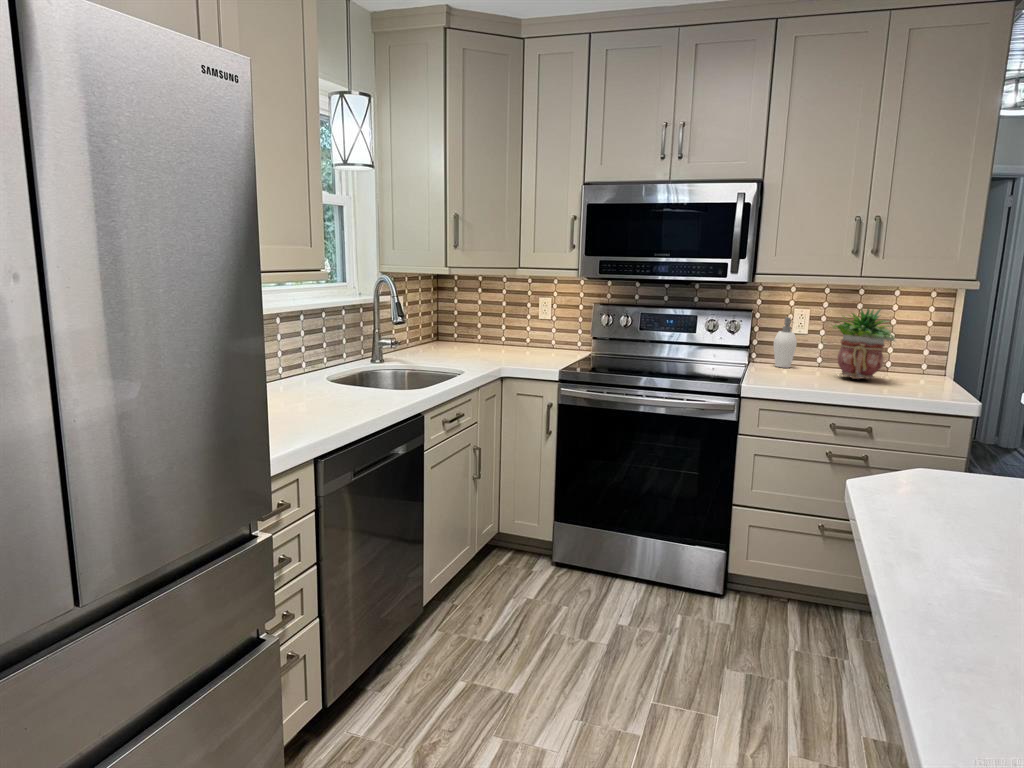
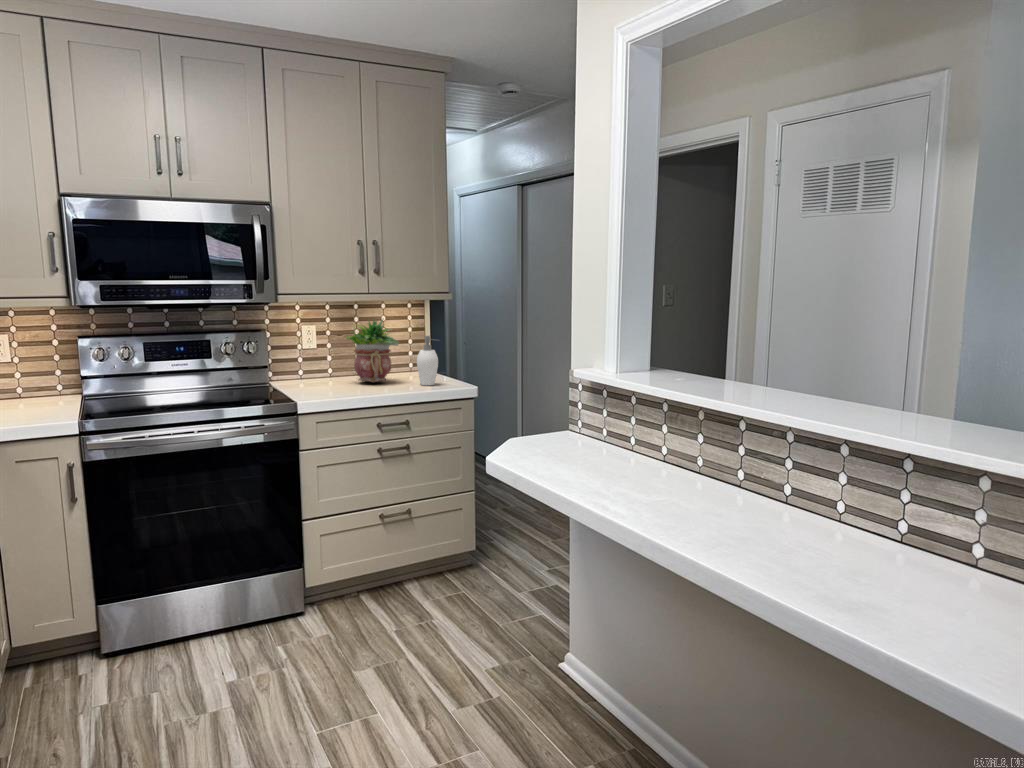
soap dispenser: present [774,317,797,368] -> present [417,336,438,385]

